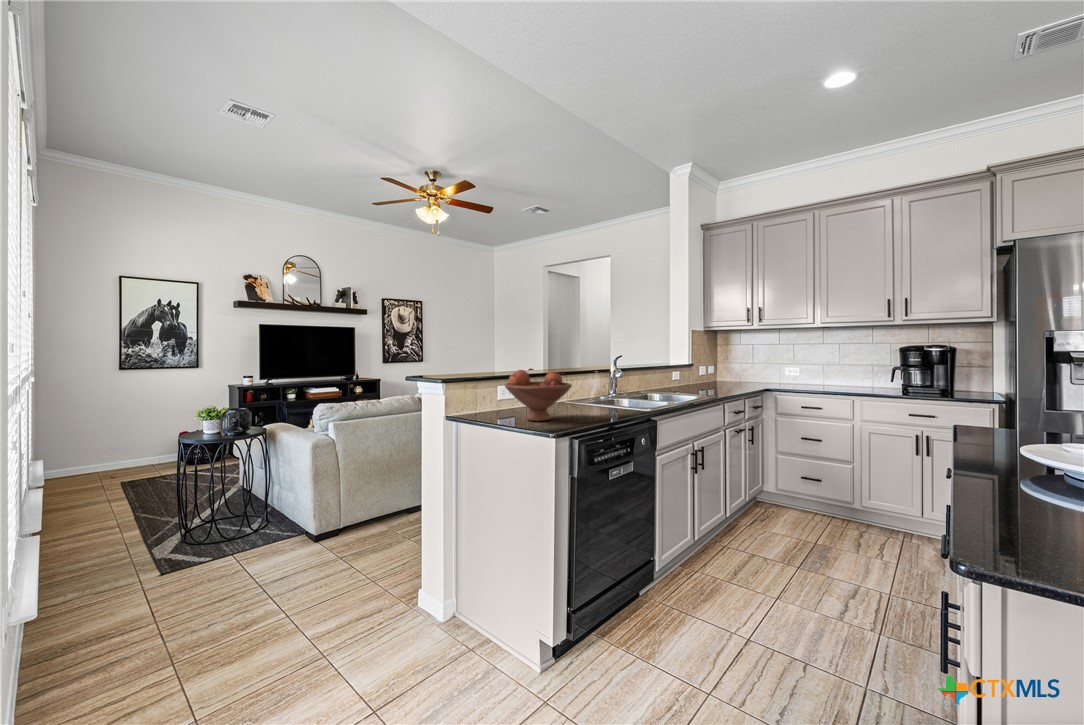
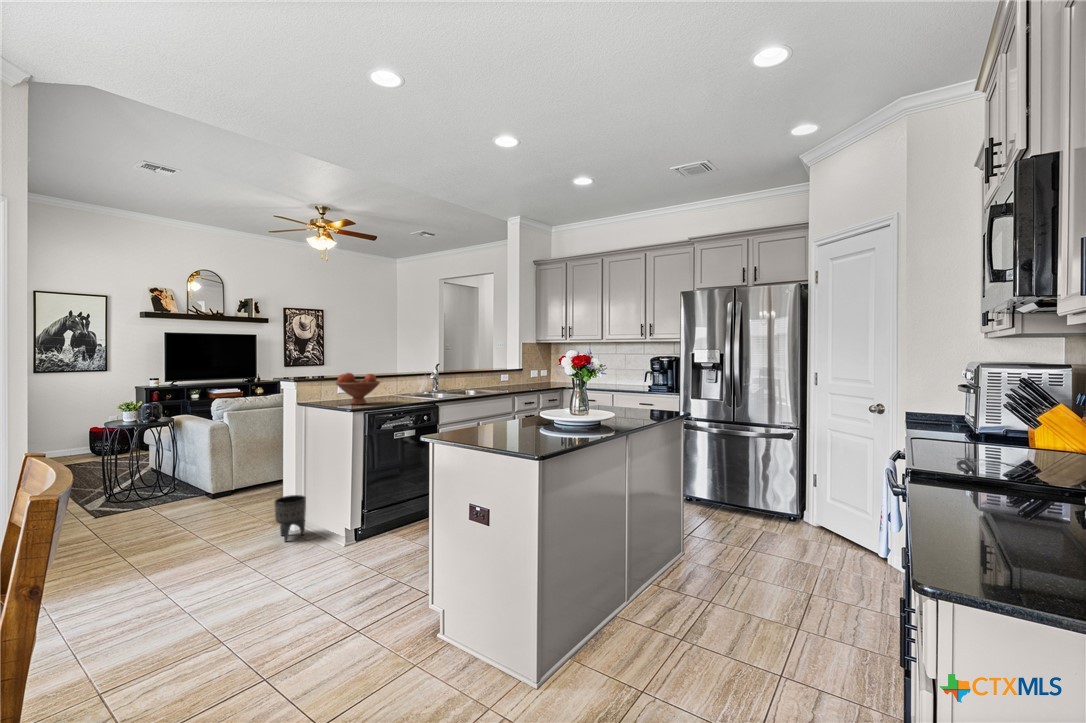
planter: none [414,561,460,643] -> present [274,495,306,542]

